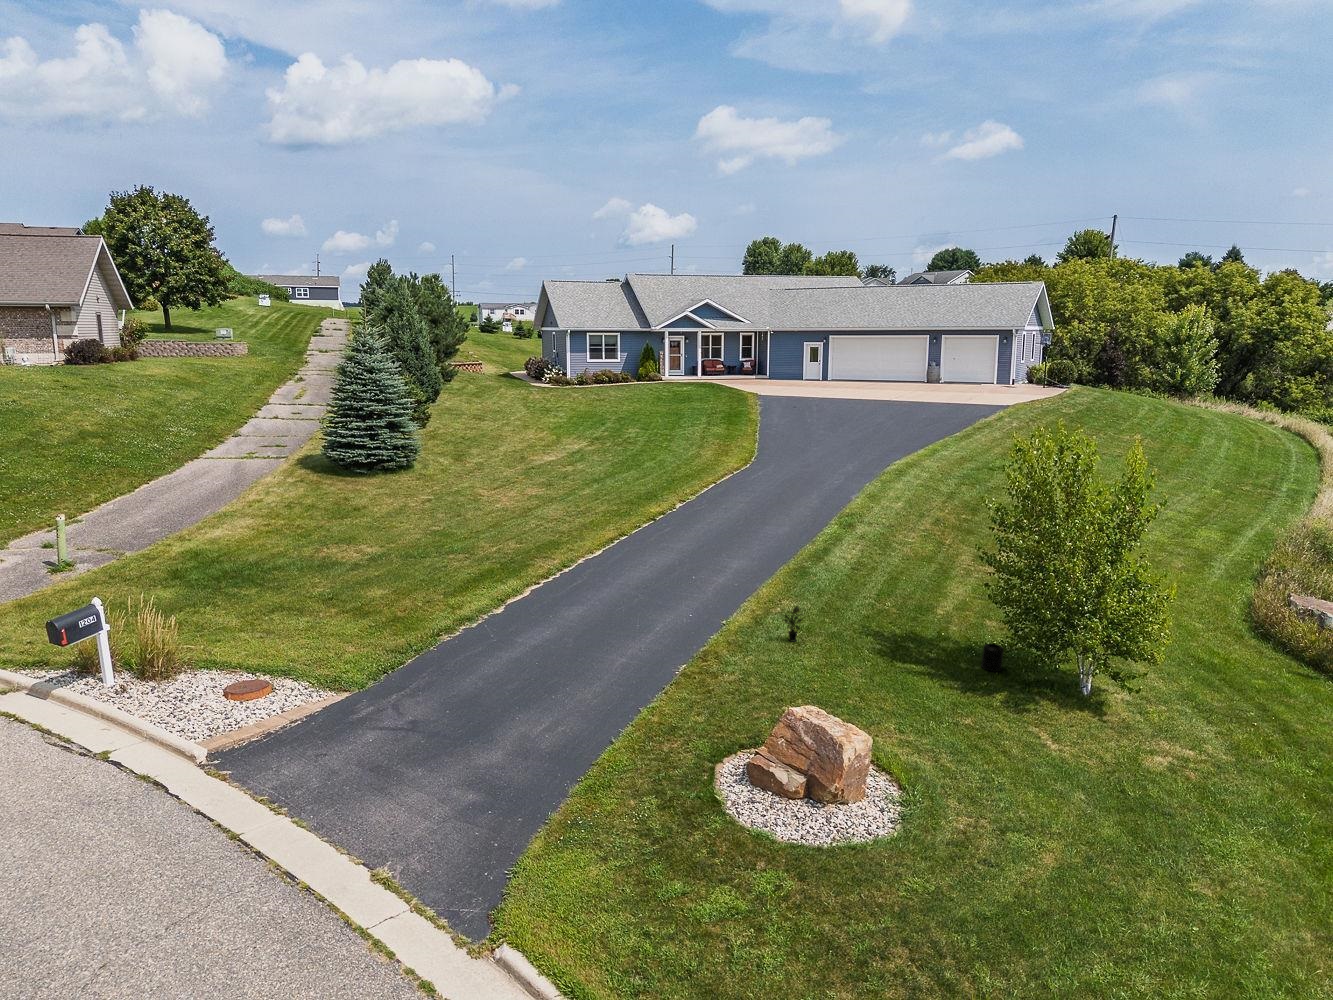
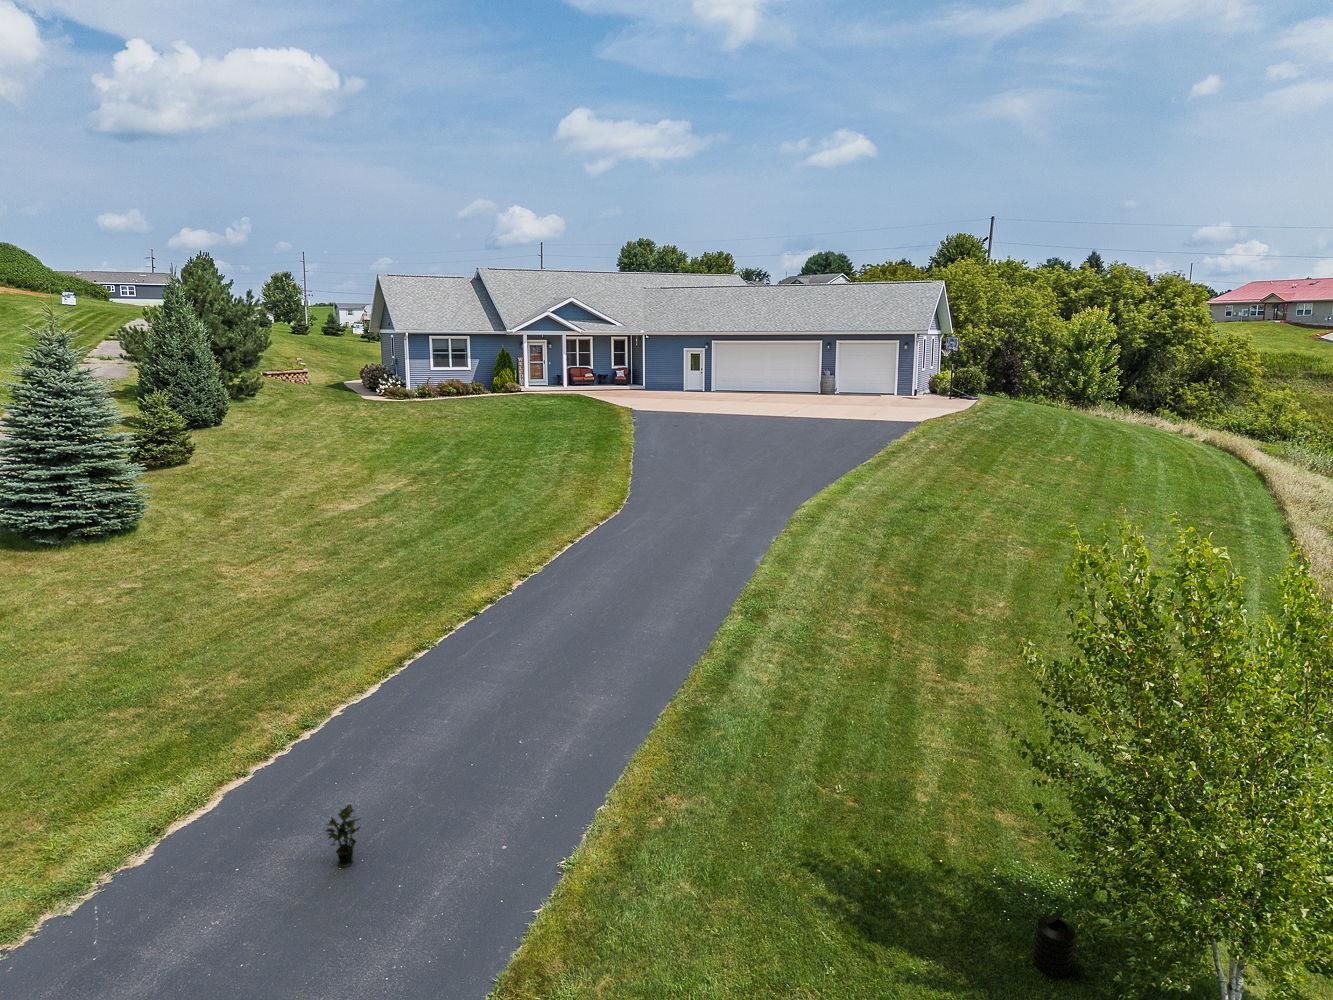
potted plant: present [784,606,802,642] -> present [325,804,360,867]

